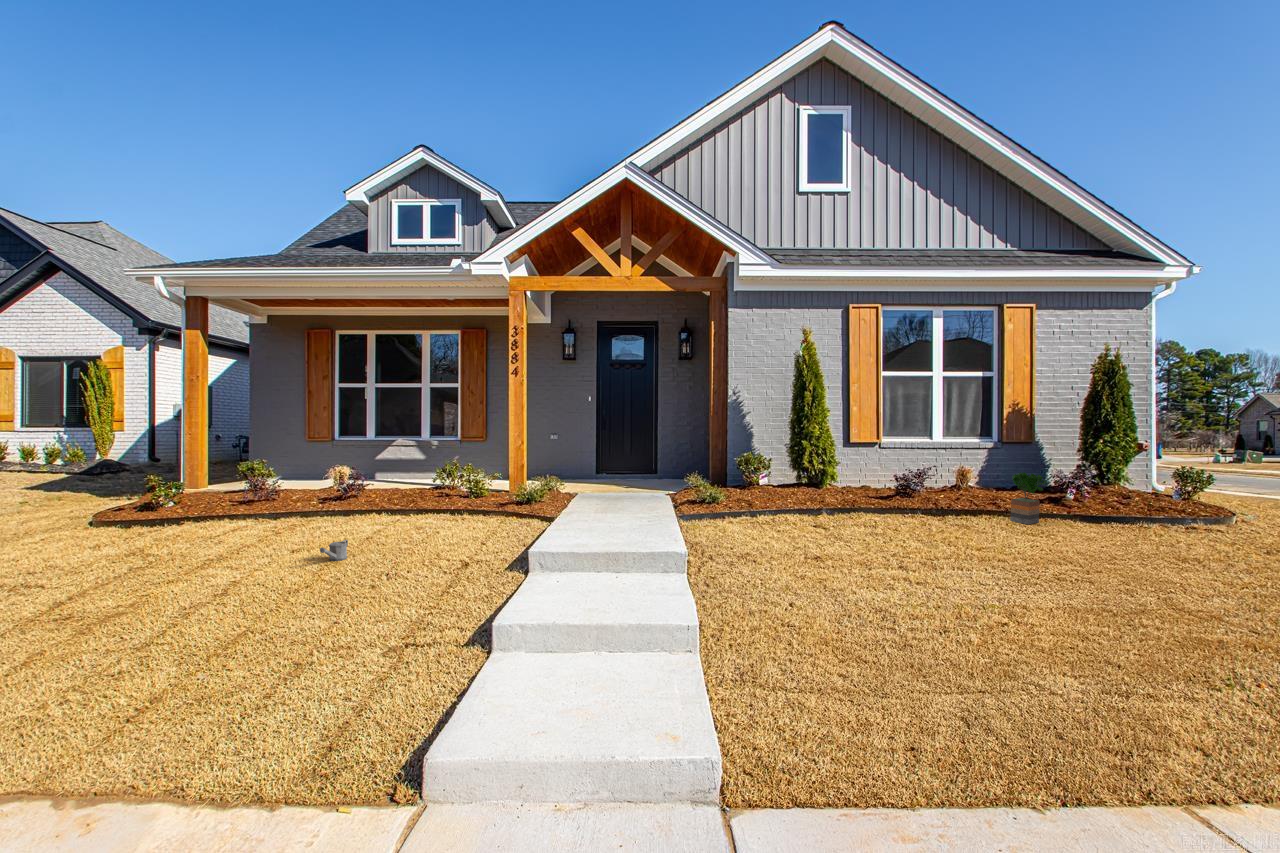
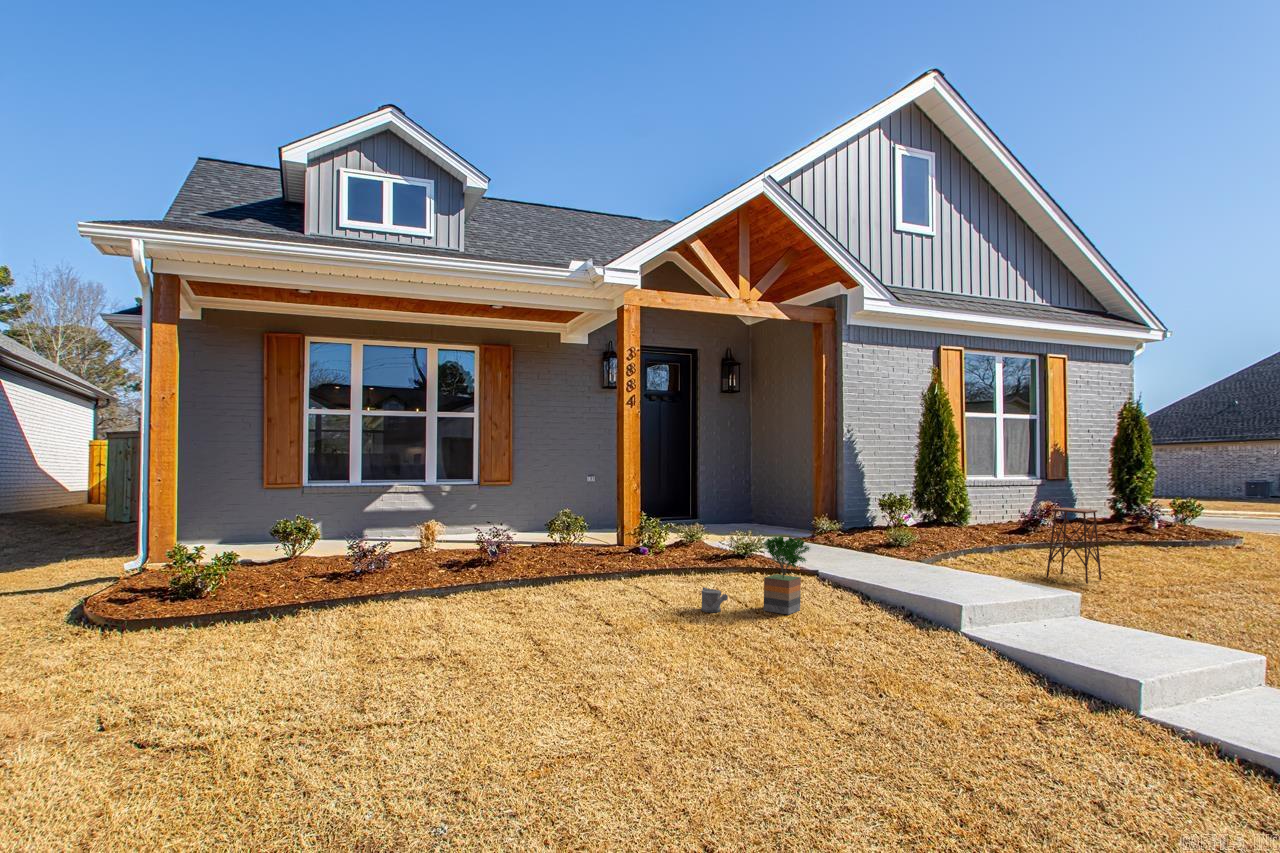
potted tree: present [1010,473,1047,524] -> present [764,536,810,615]
side table: none [753,482,806,563] -> present [1046,508,1102,584]

